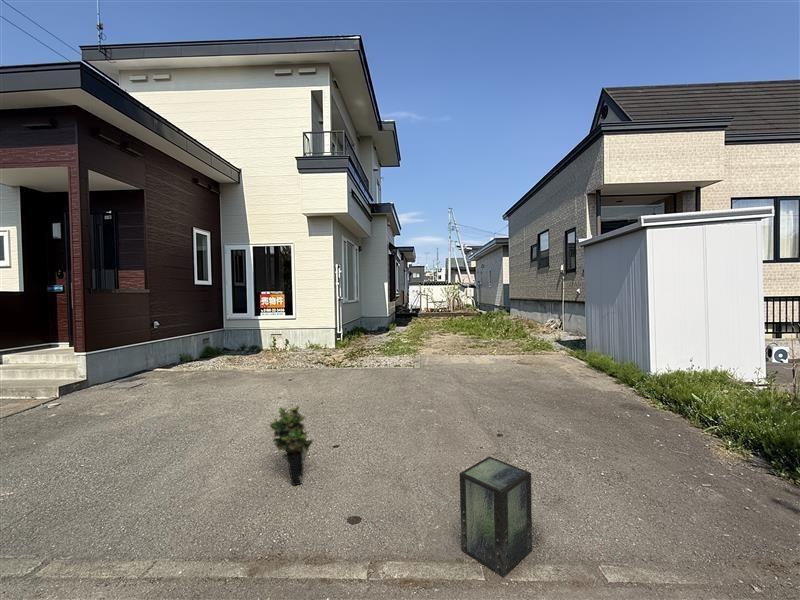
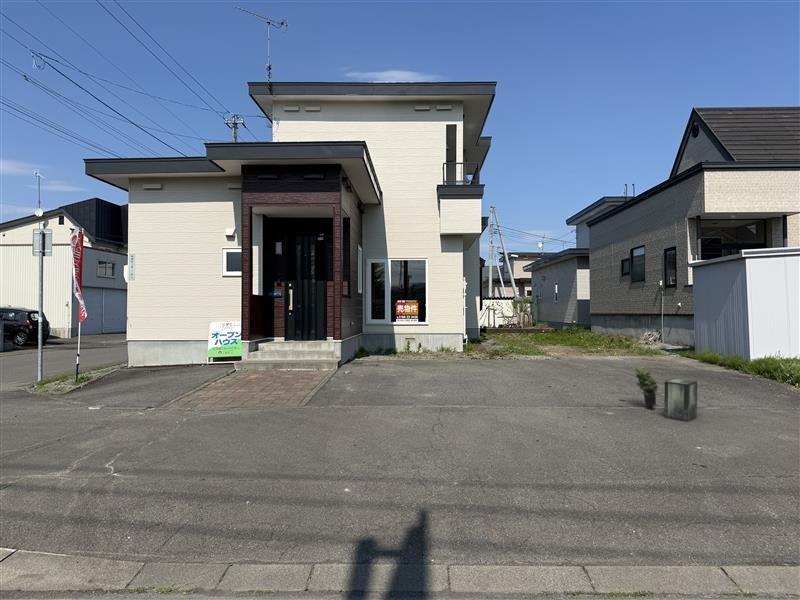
potted plant: present [270,406,313,485] -> present [633,367,658,409]

